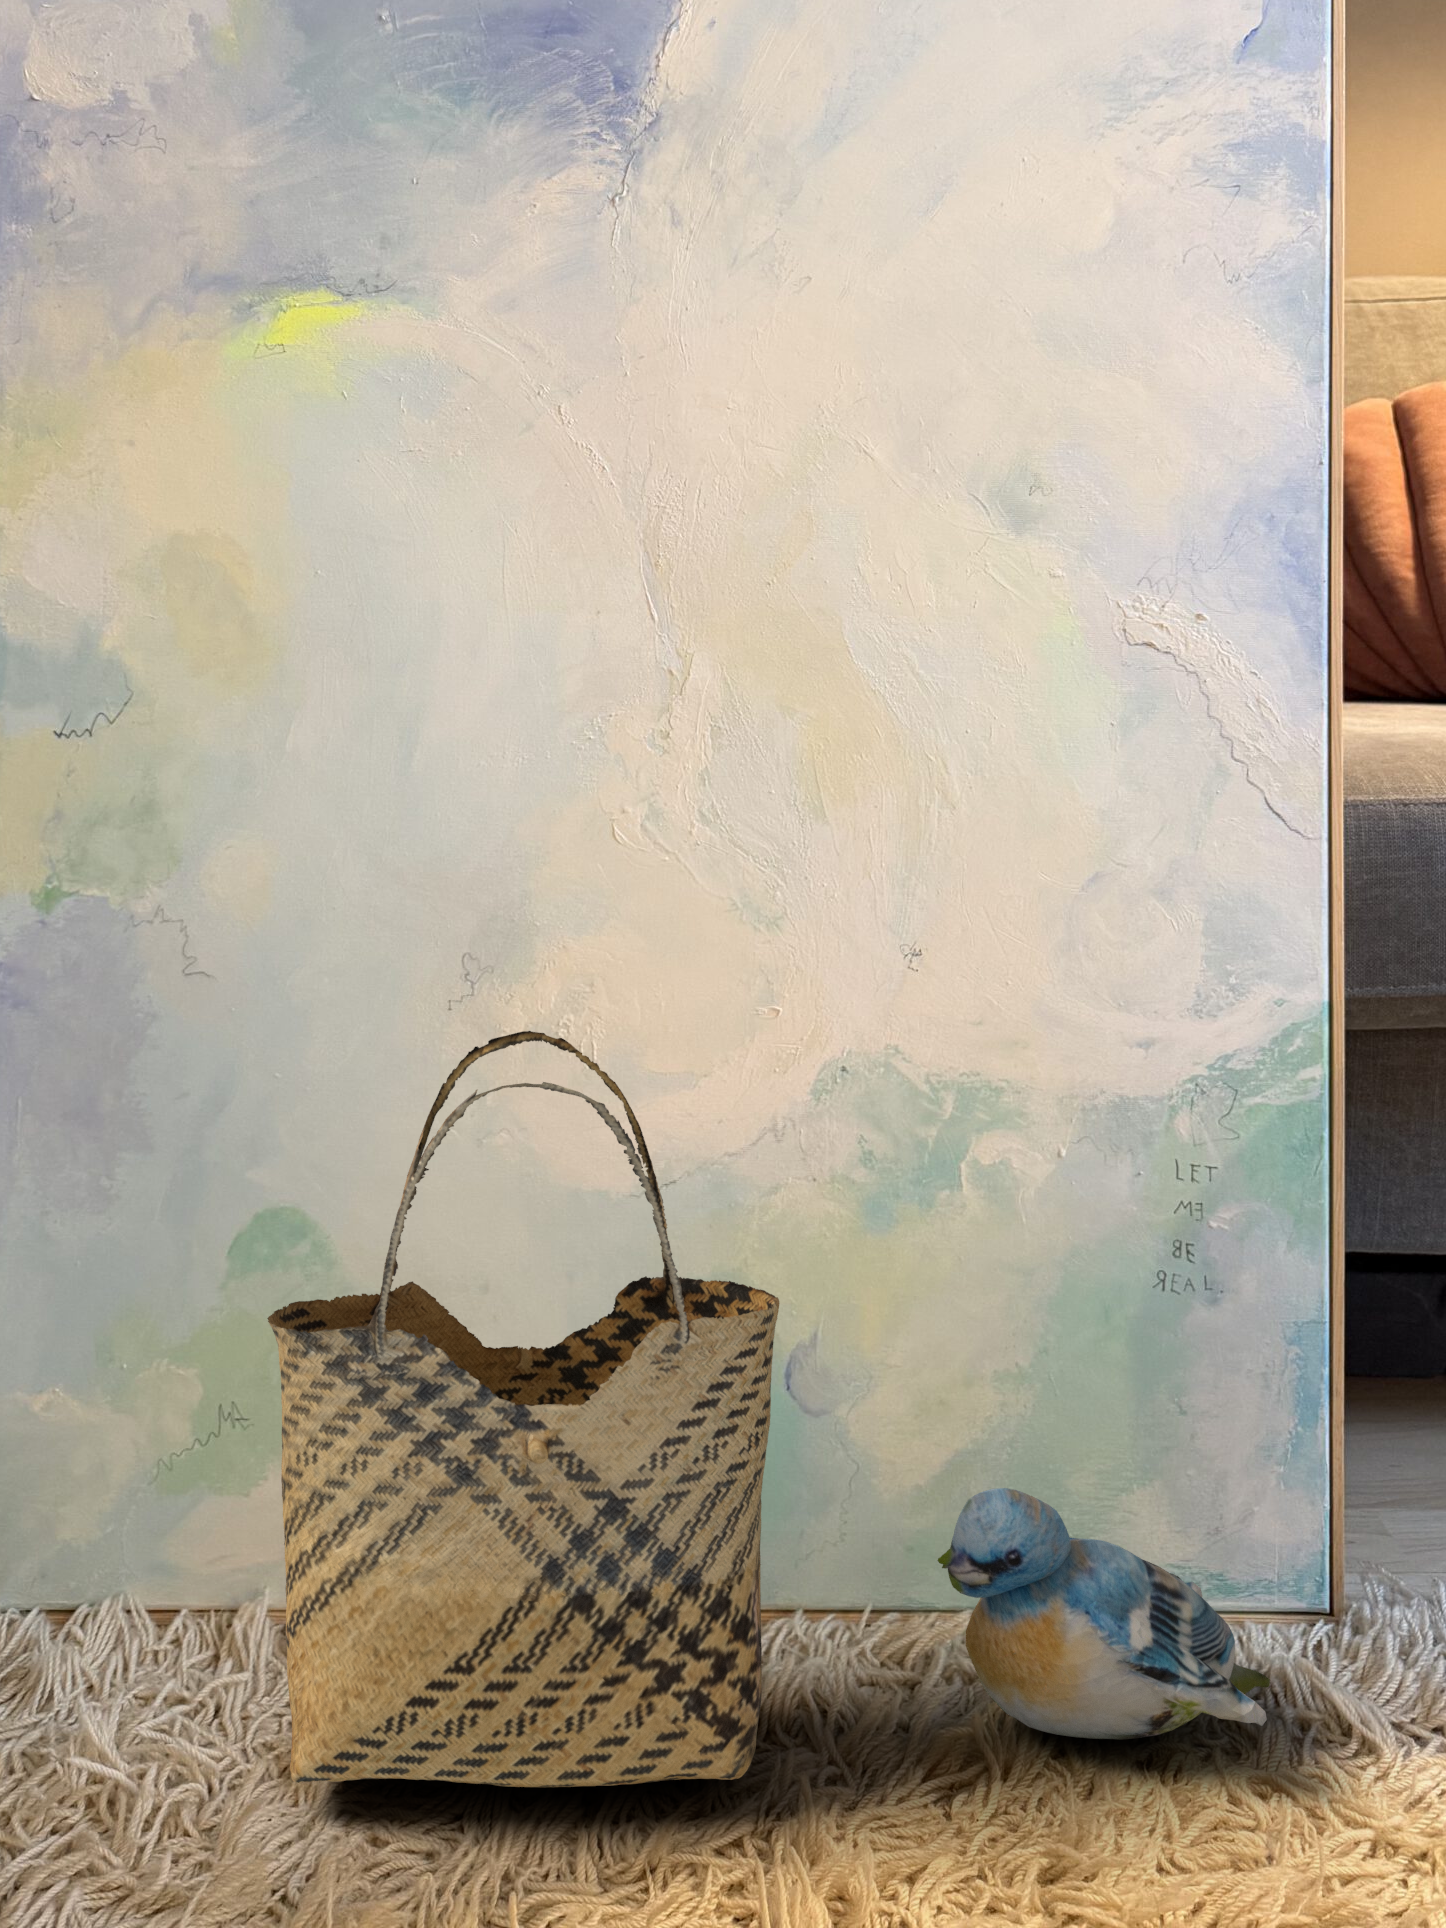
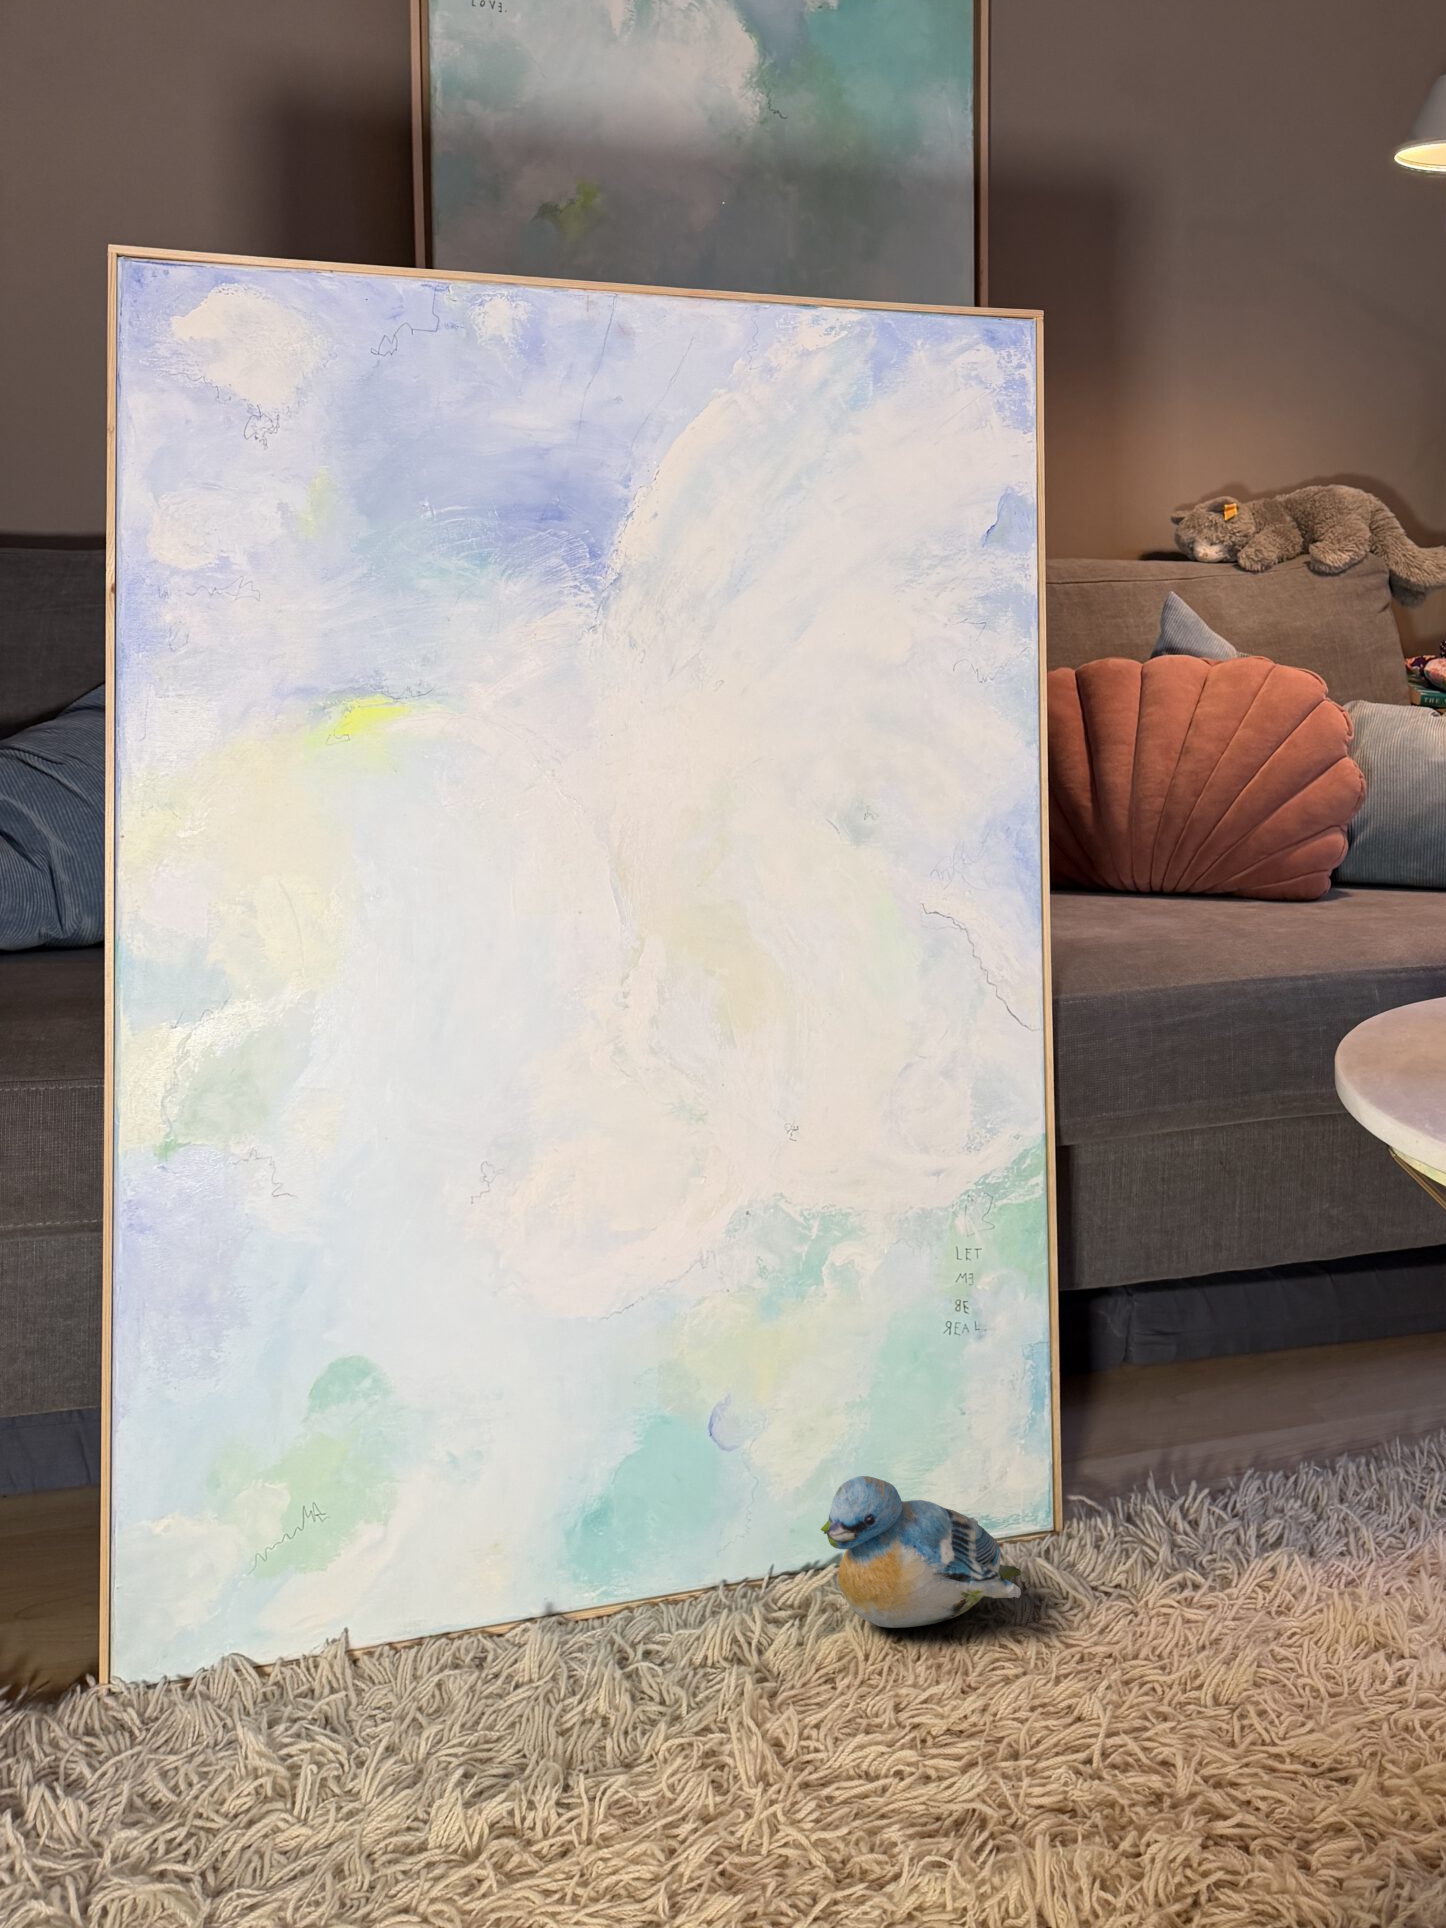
woven basket: present [267,1031,779,1787] -> none [378,1212,719,1751]

